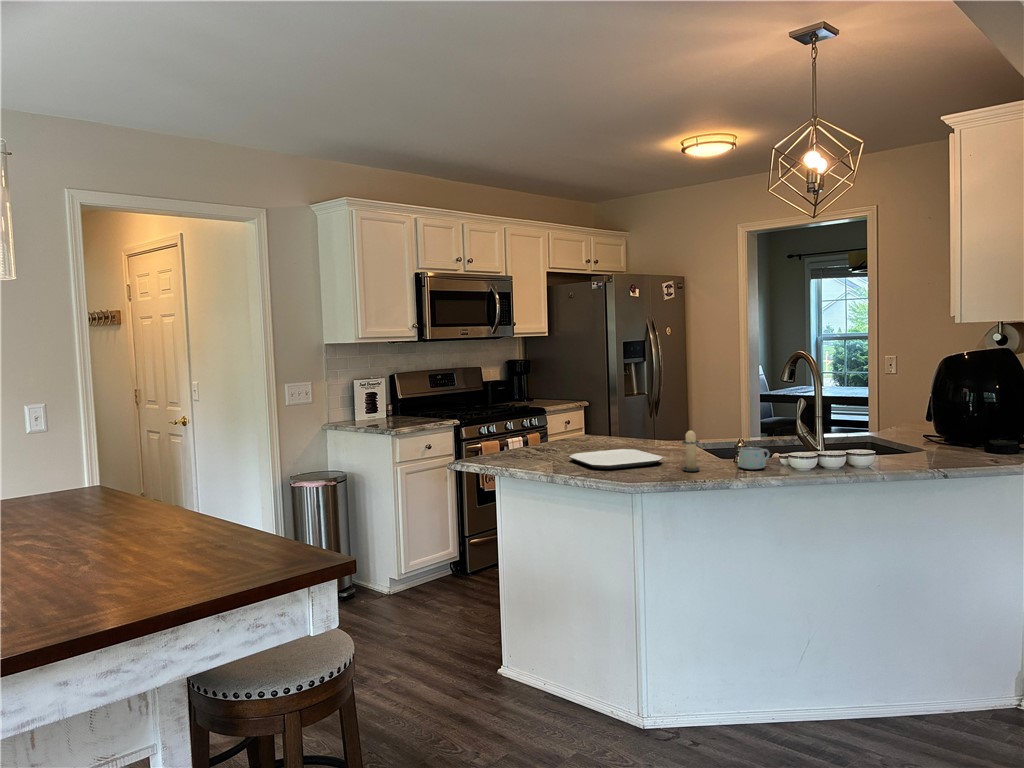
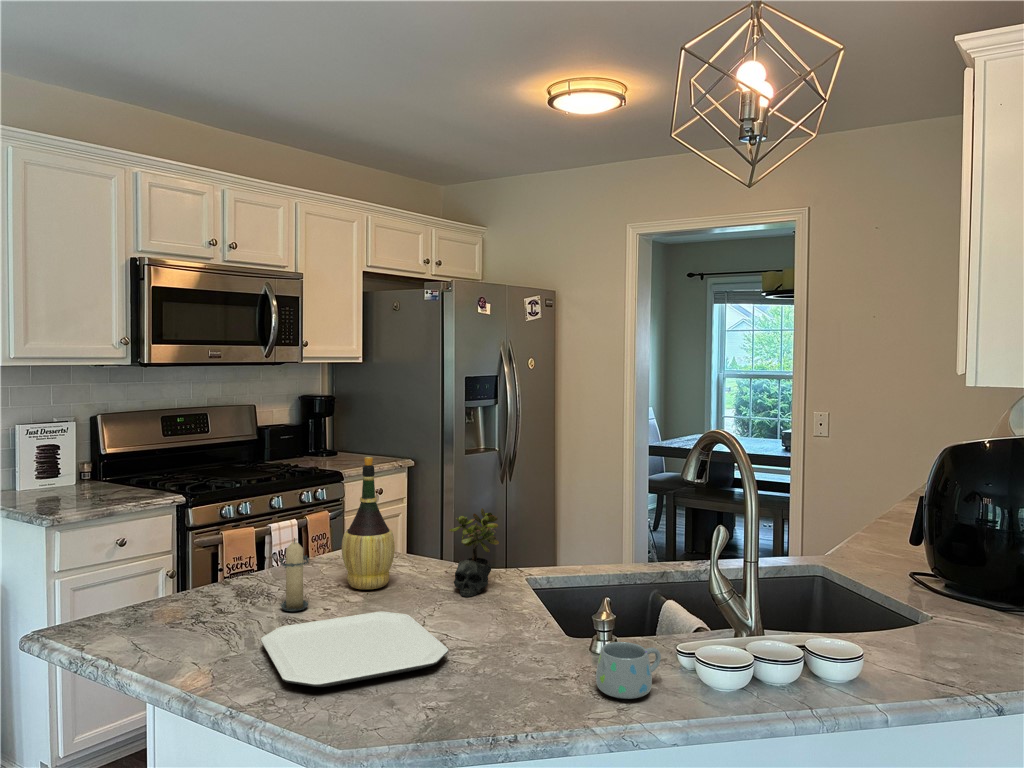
wine bottle: none [591,375,619,446] -> present [342,457,395,589]
succulent plant: none [648,402,678,447] -> present [449,508,499,597]
candle: present [682,428,700,471] -> present [280,538,309,611]

